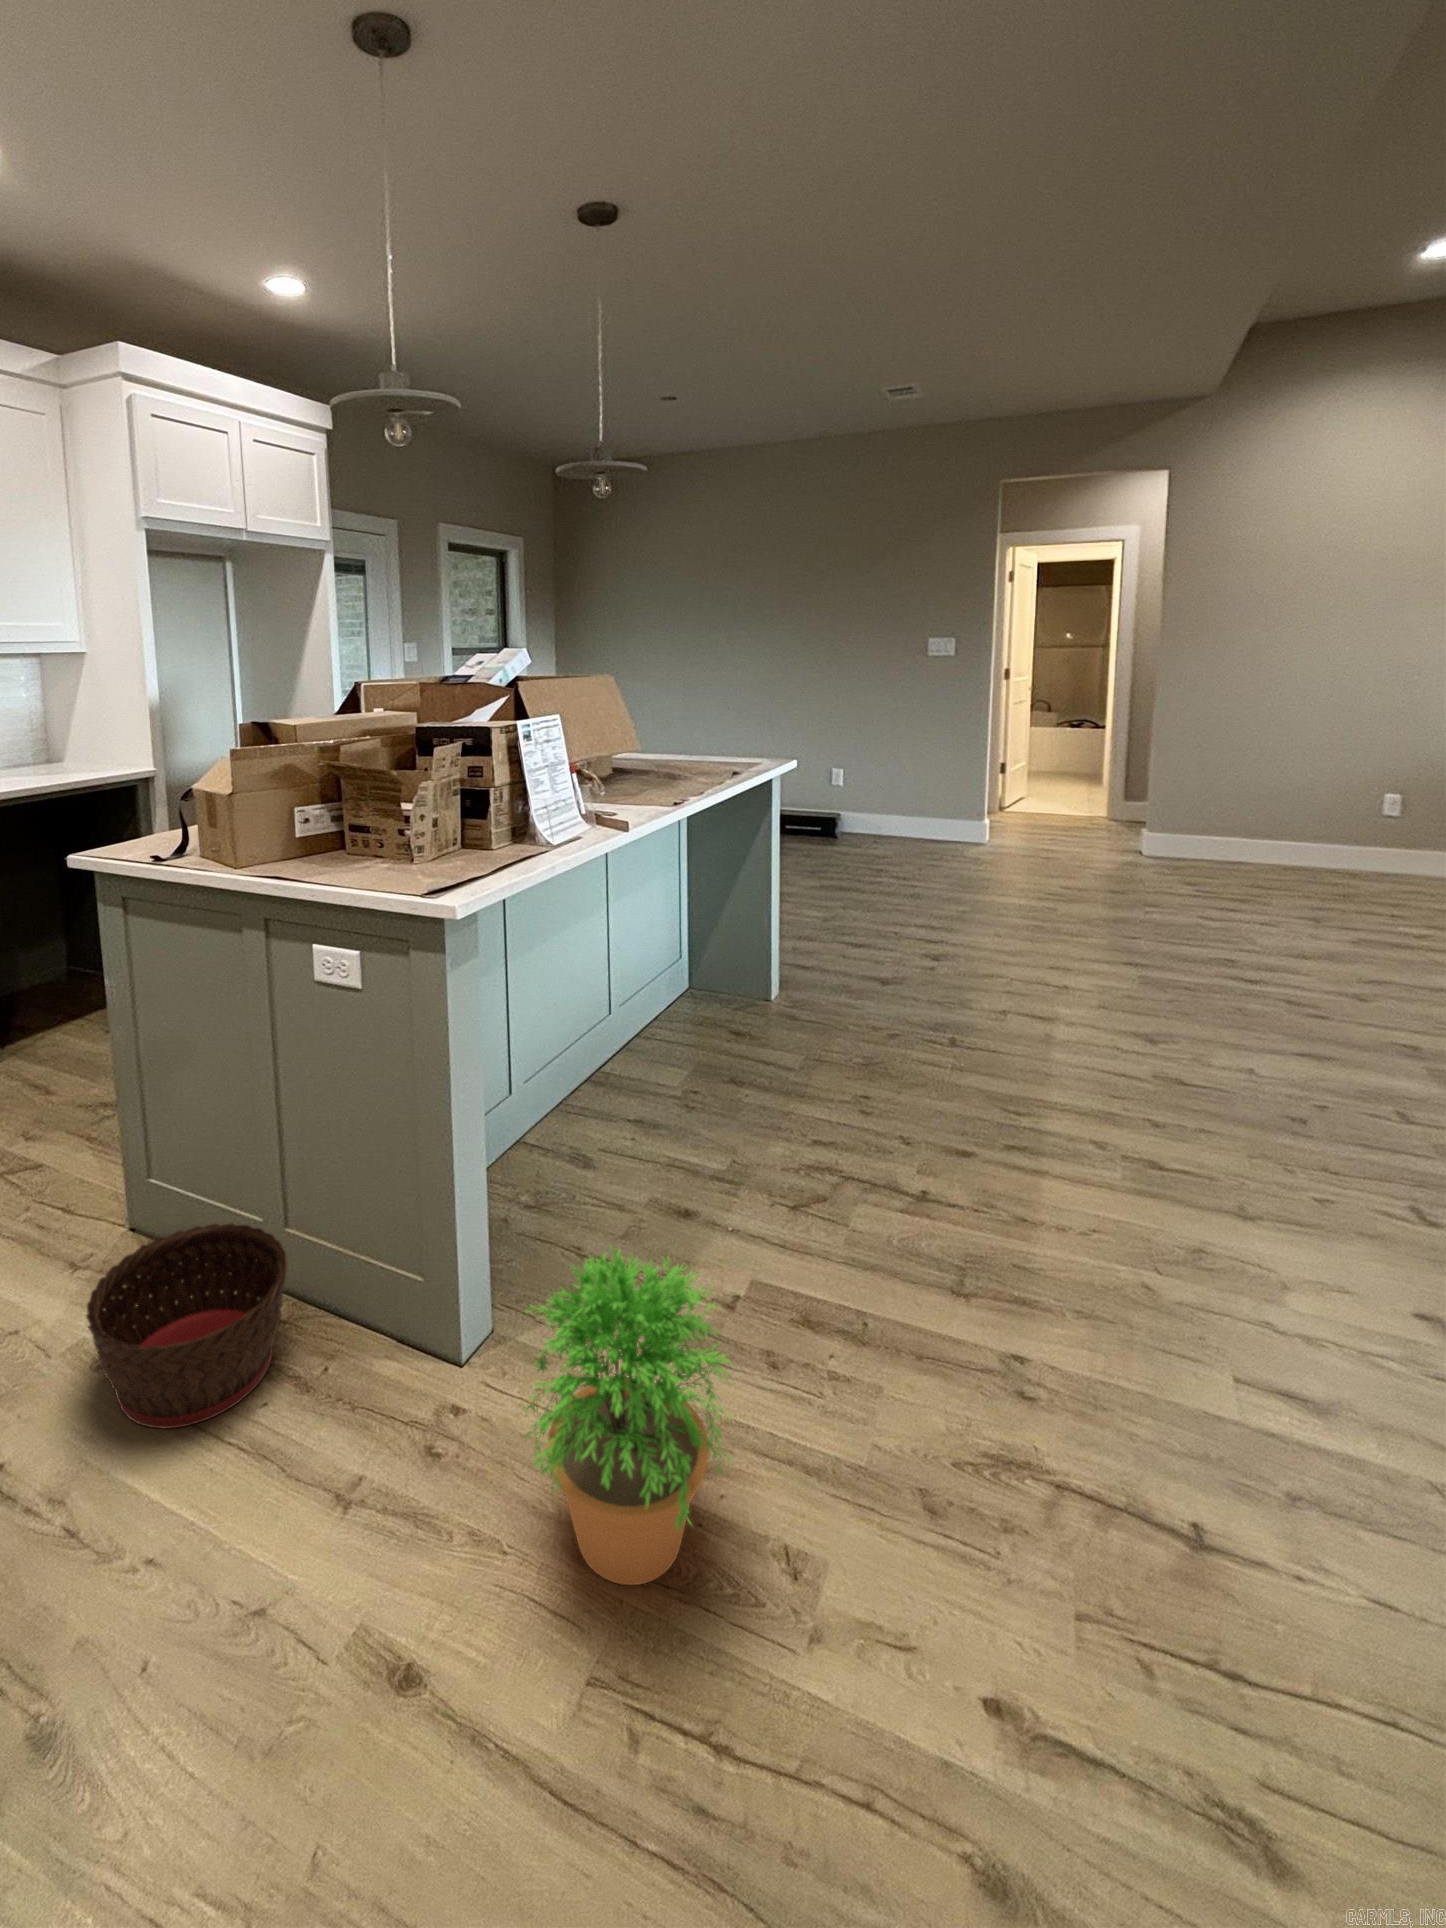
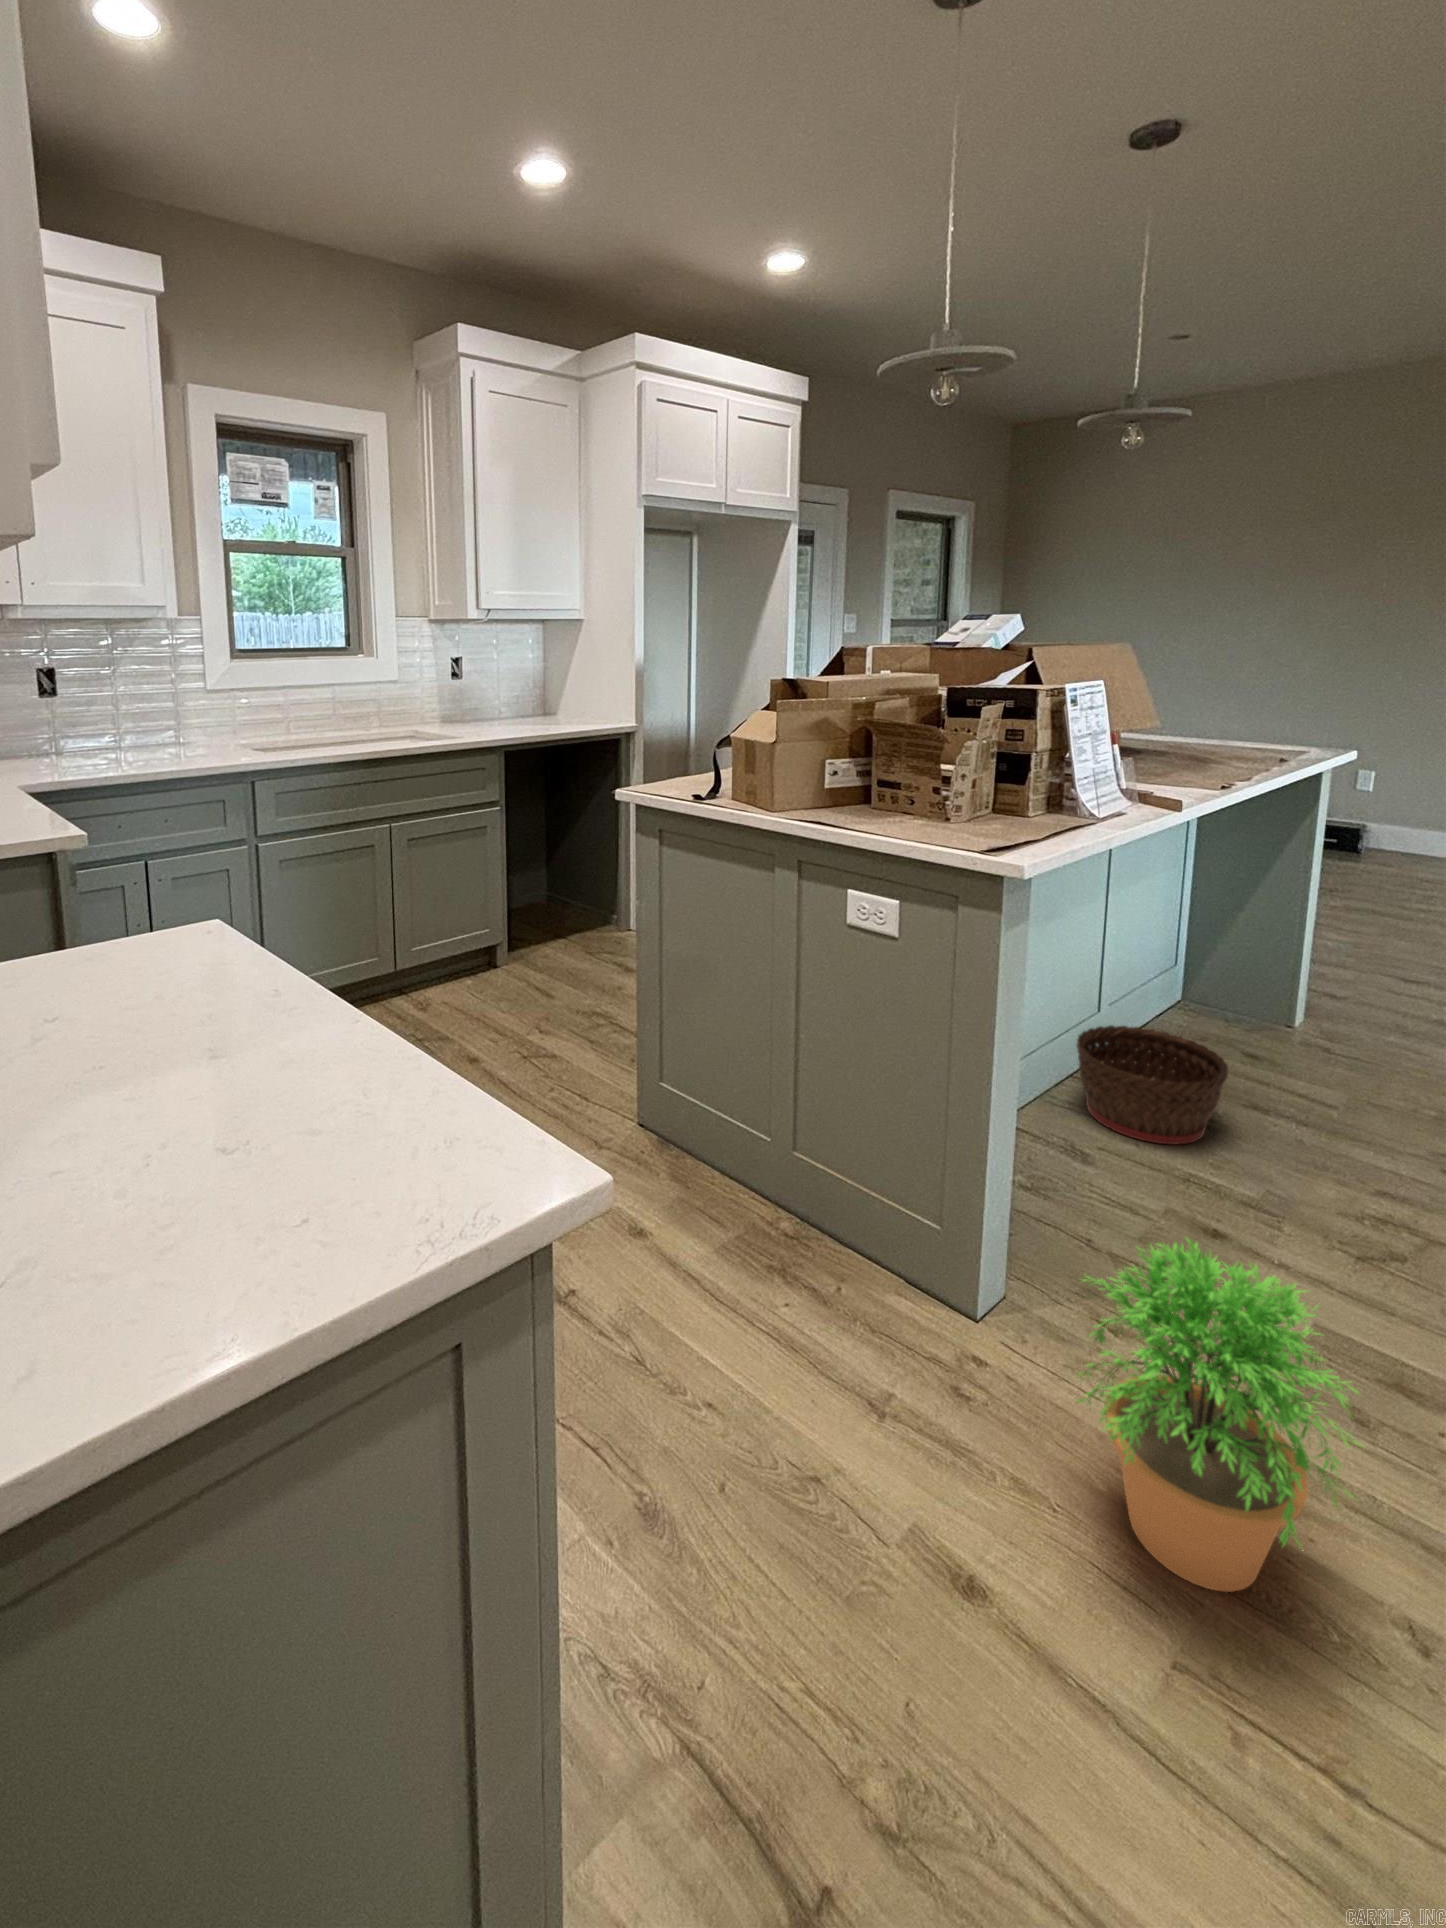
basket: present [86,1223,287,1429] -> present [1076,1025,1228,1145]

